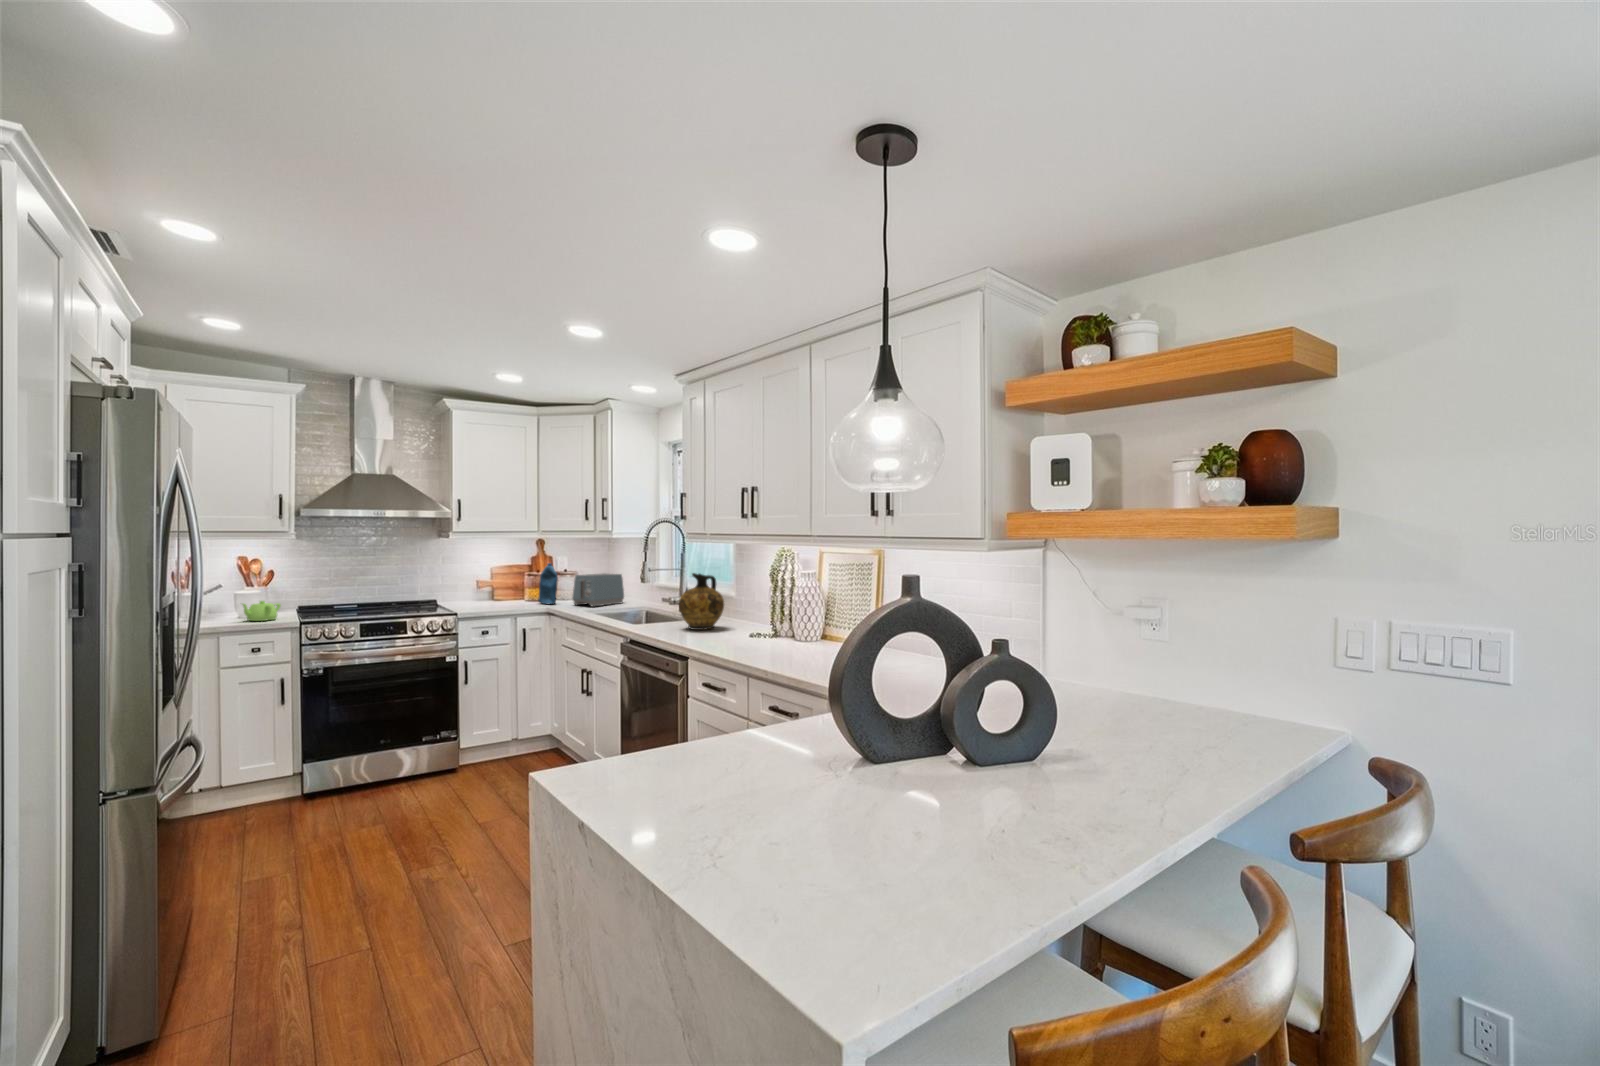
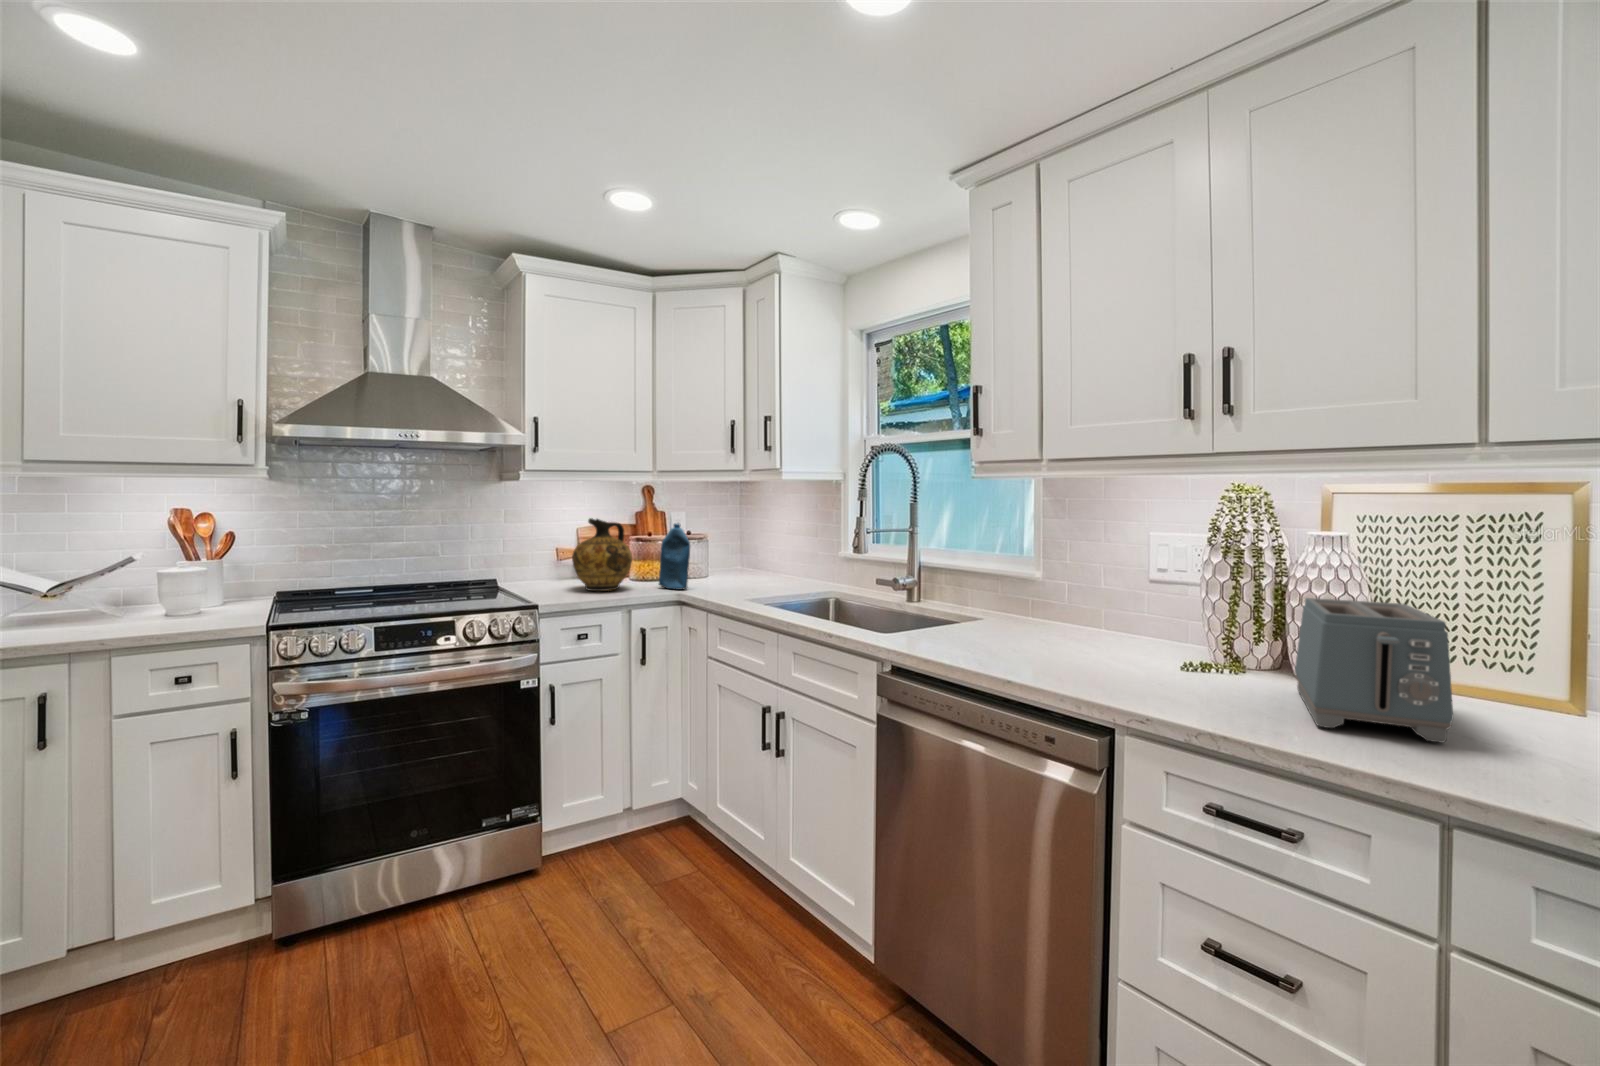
toaster: present [573,573,624,606] -> present [1295,598,1453,743]
ceramic jug: present [679,573,724,630] -> present [572,518,632,591]
teapot: present [243,601,281,621] -> none [154,585,235,622]

